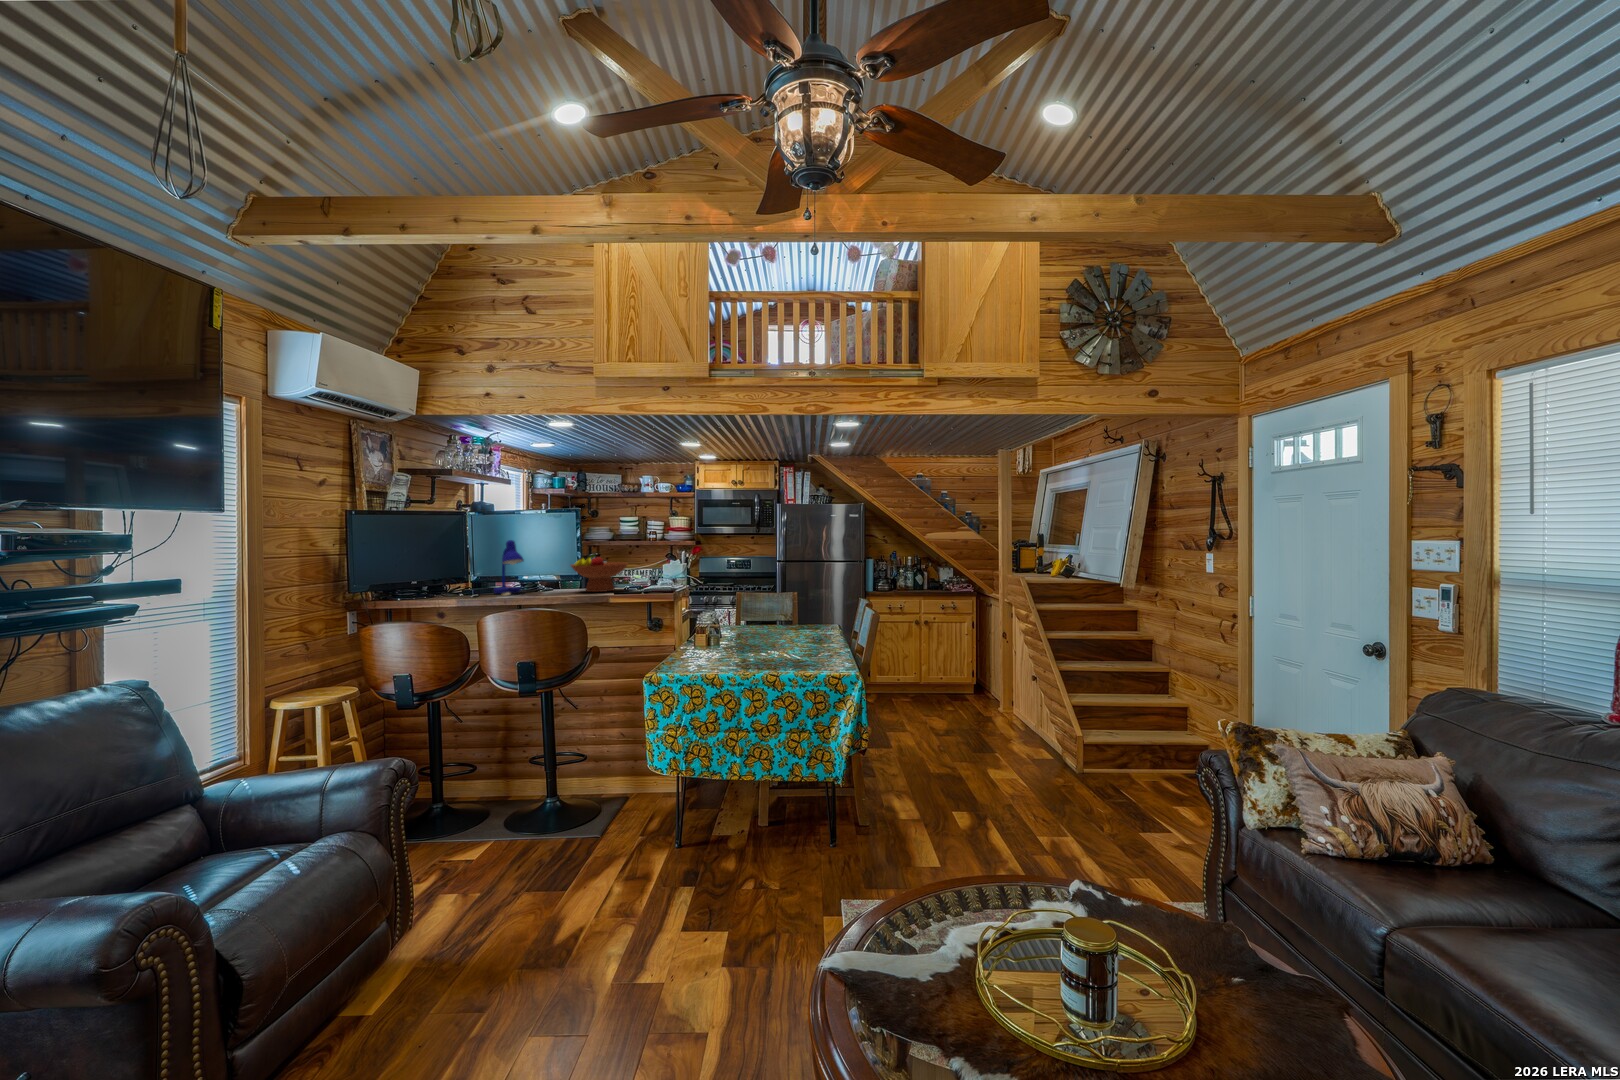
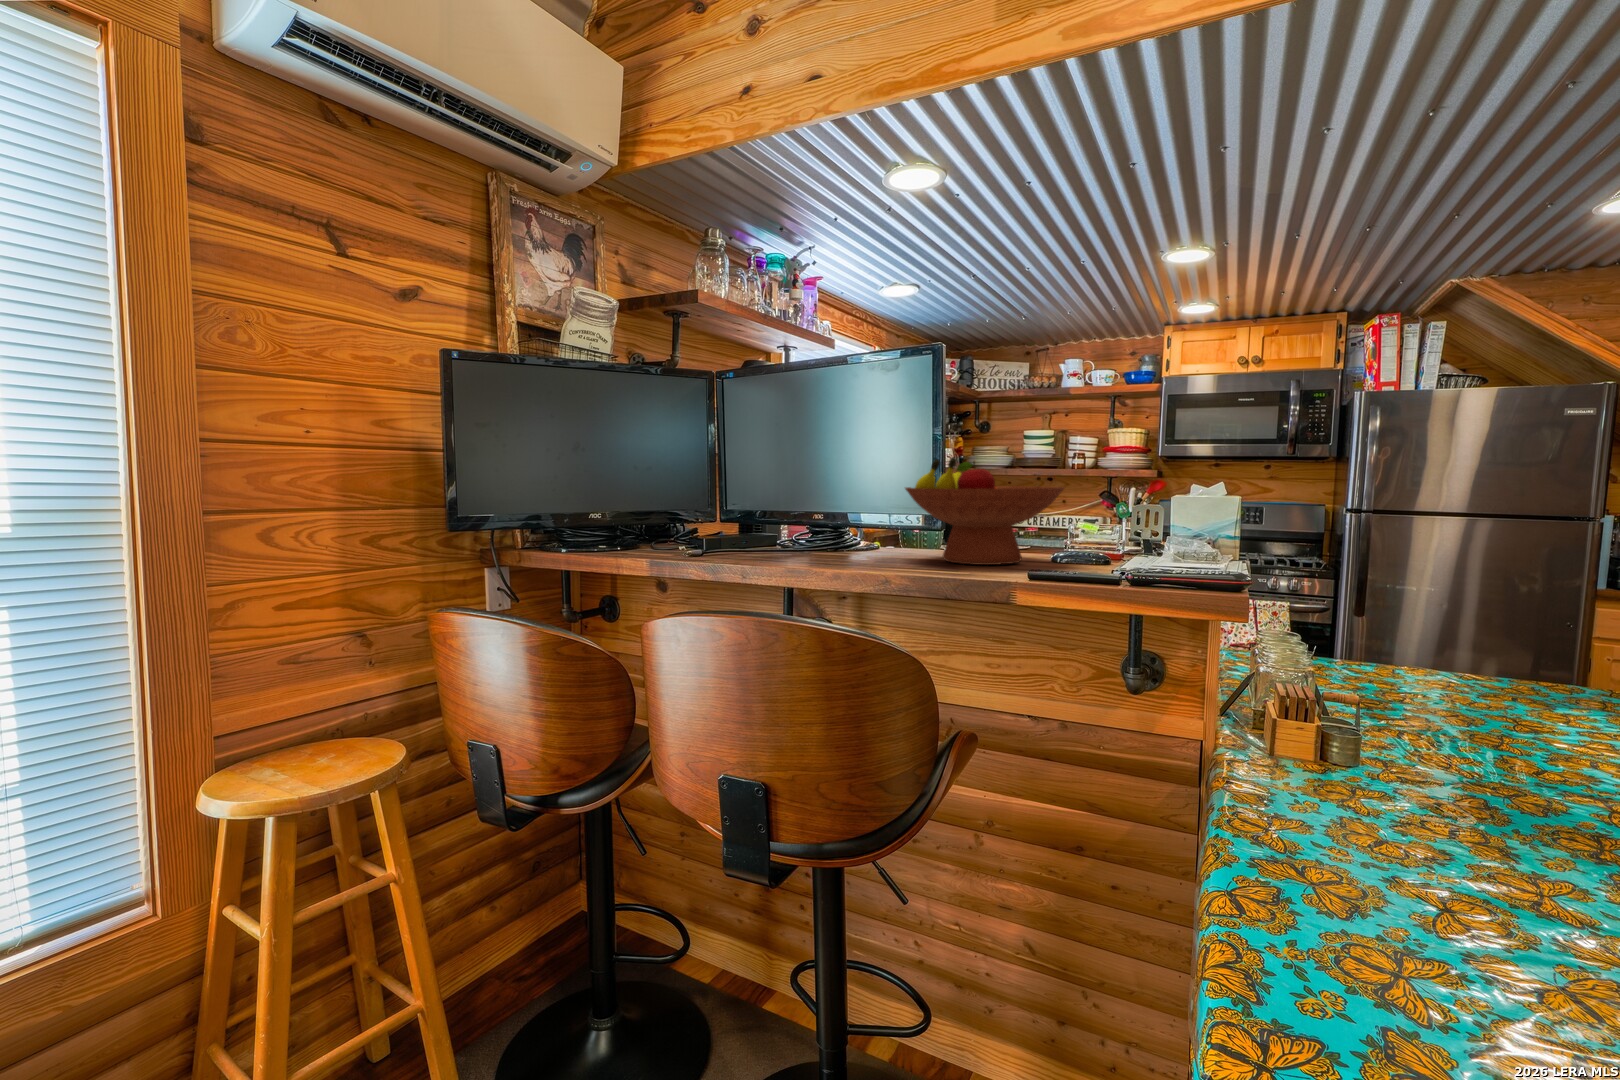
desk lamp: present [494,540,532,596] -> none [740,424,835,558]

